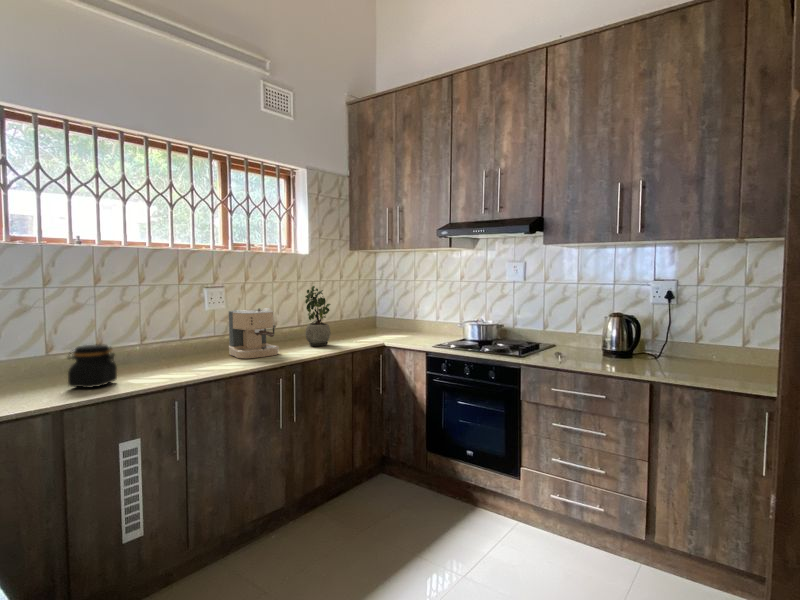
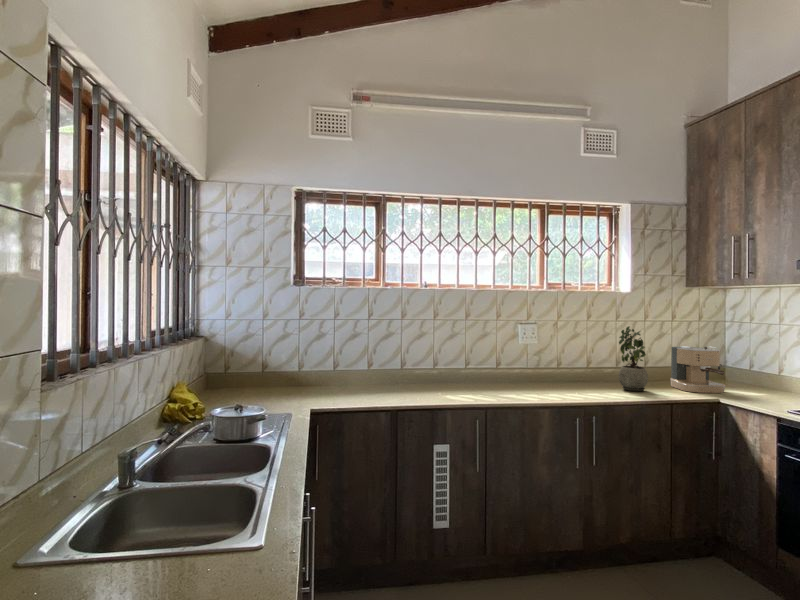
coffee maker: present [229,308,279,358] -> present [670,346,725,393]
jar: present [68,344,117,388] -> none [407,365,439,398]

